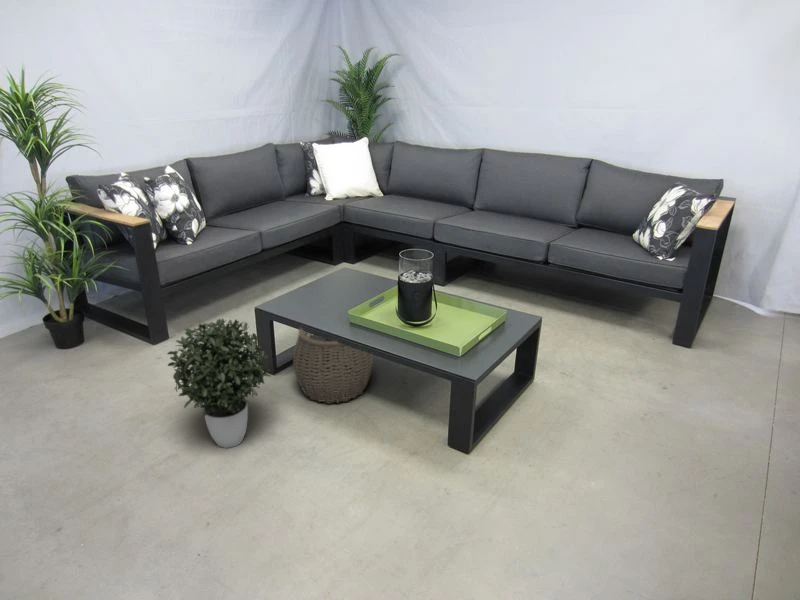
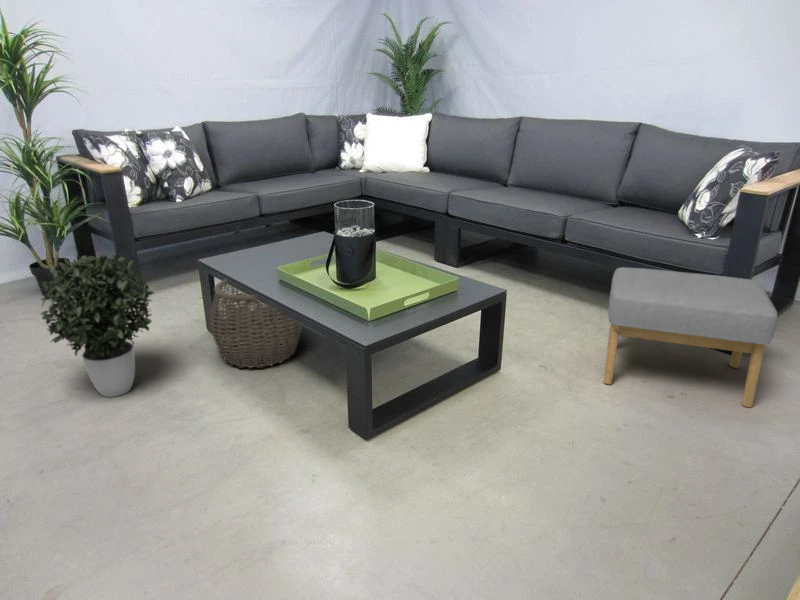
footstool: none [603,288,742,387] -> present [604,267,778,408]

